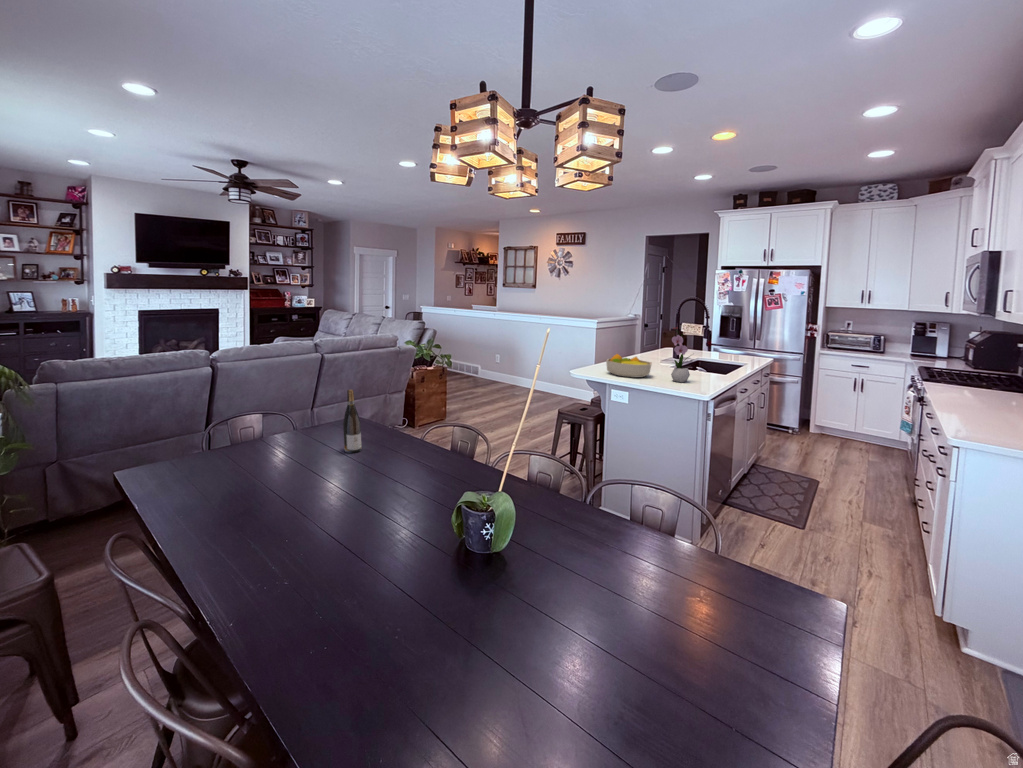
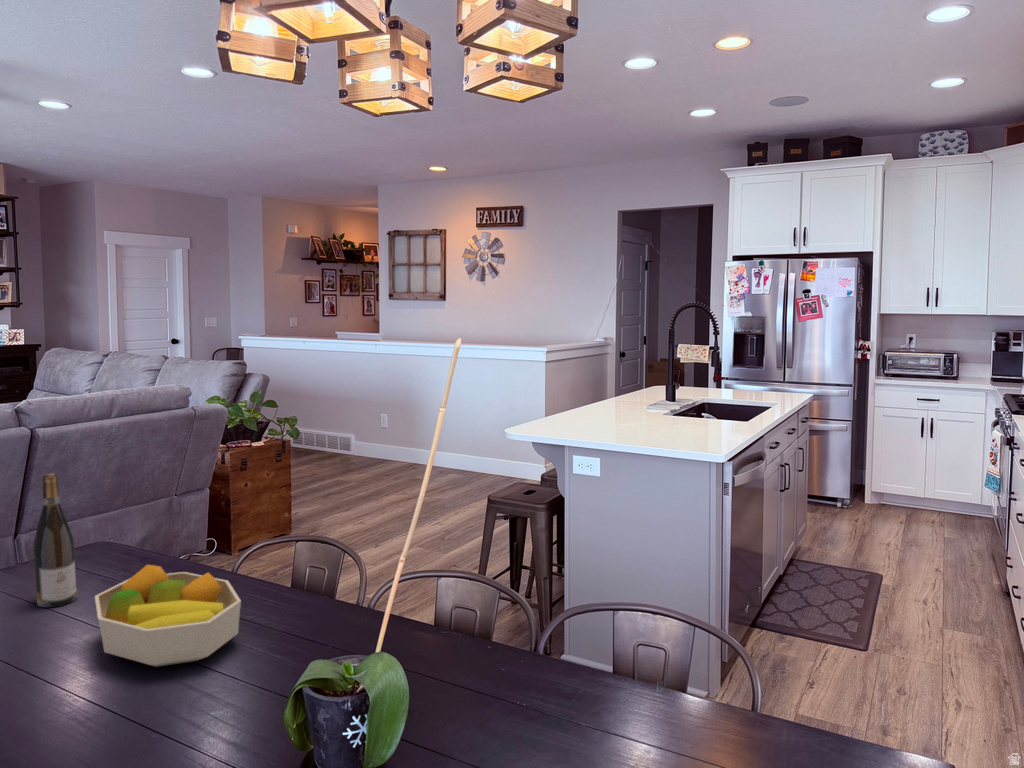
flower arrangement: present [671,327,690,382] -> none [672,341,709,435]
fruit bowl: present [606,354,652,378] -> present [95,565,241,667]

